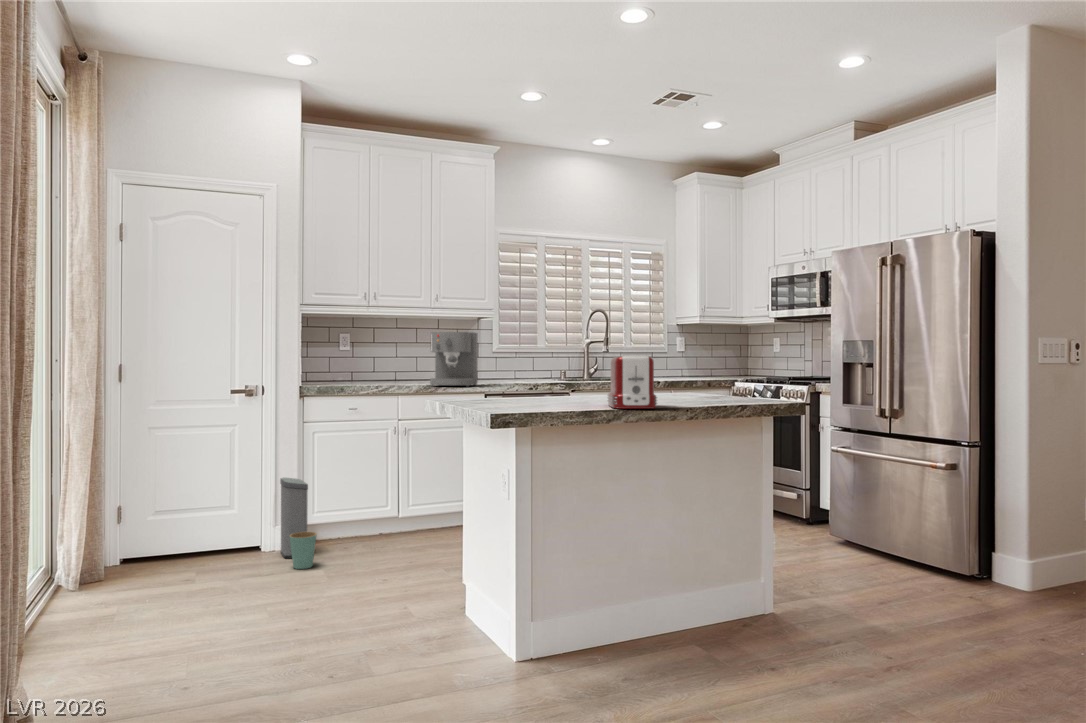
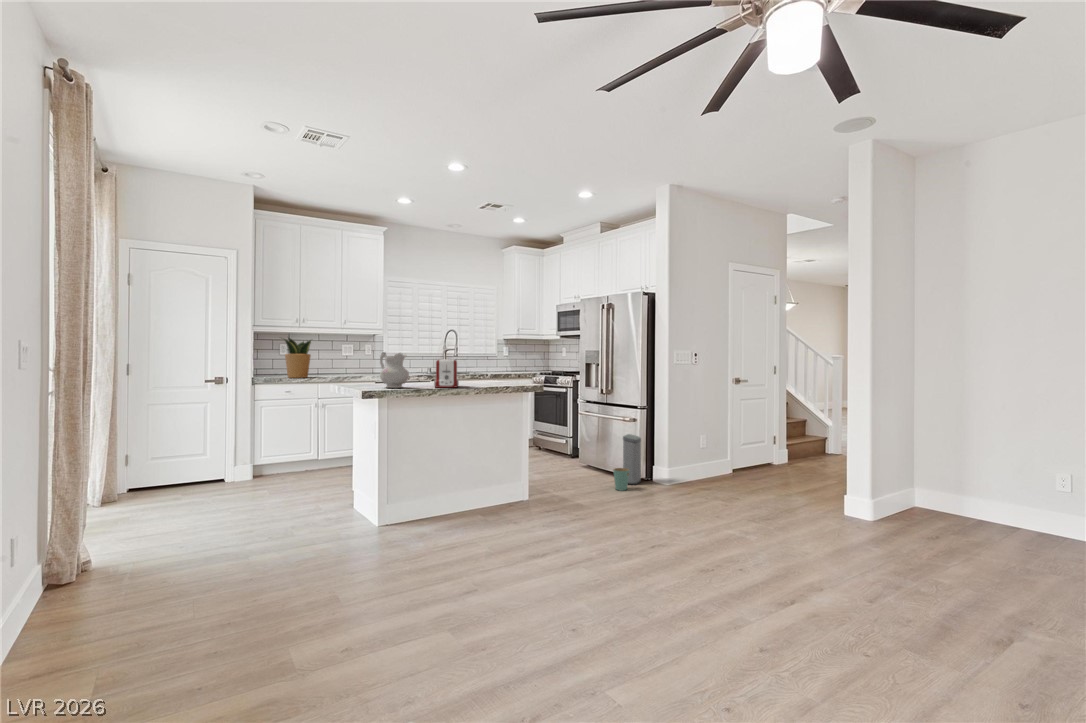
potted plant: none [339,322,390,387] -> present [284,338,311,378]
coffee maker: present [430,332,478,387] -> none [340,344,371,377]
ceramic pitcher: none [514,343,567,409] -> present [380,352,409,388]
trash can: present [280,478,316,569] -> present [613,434,641,491]

